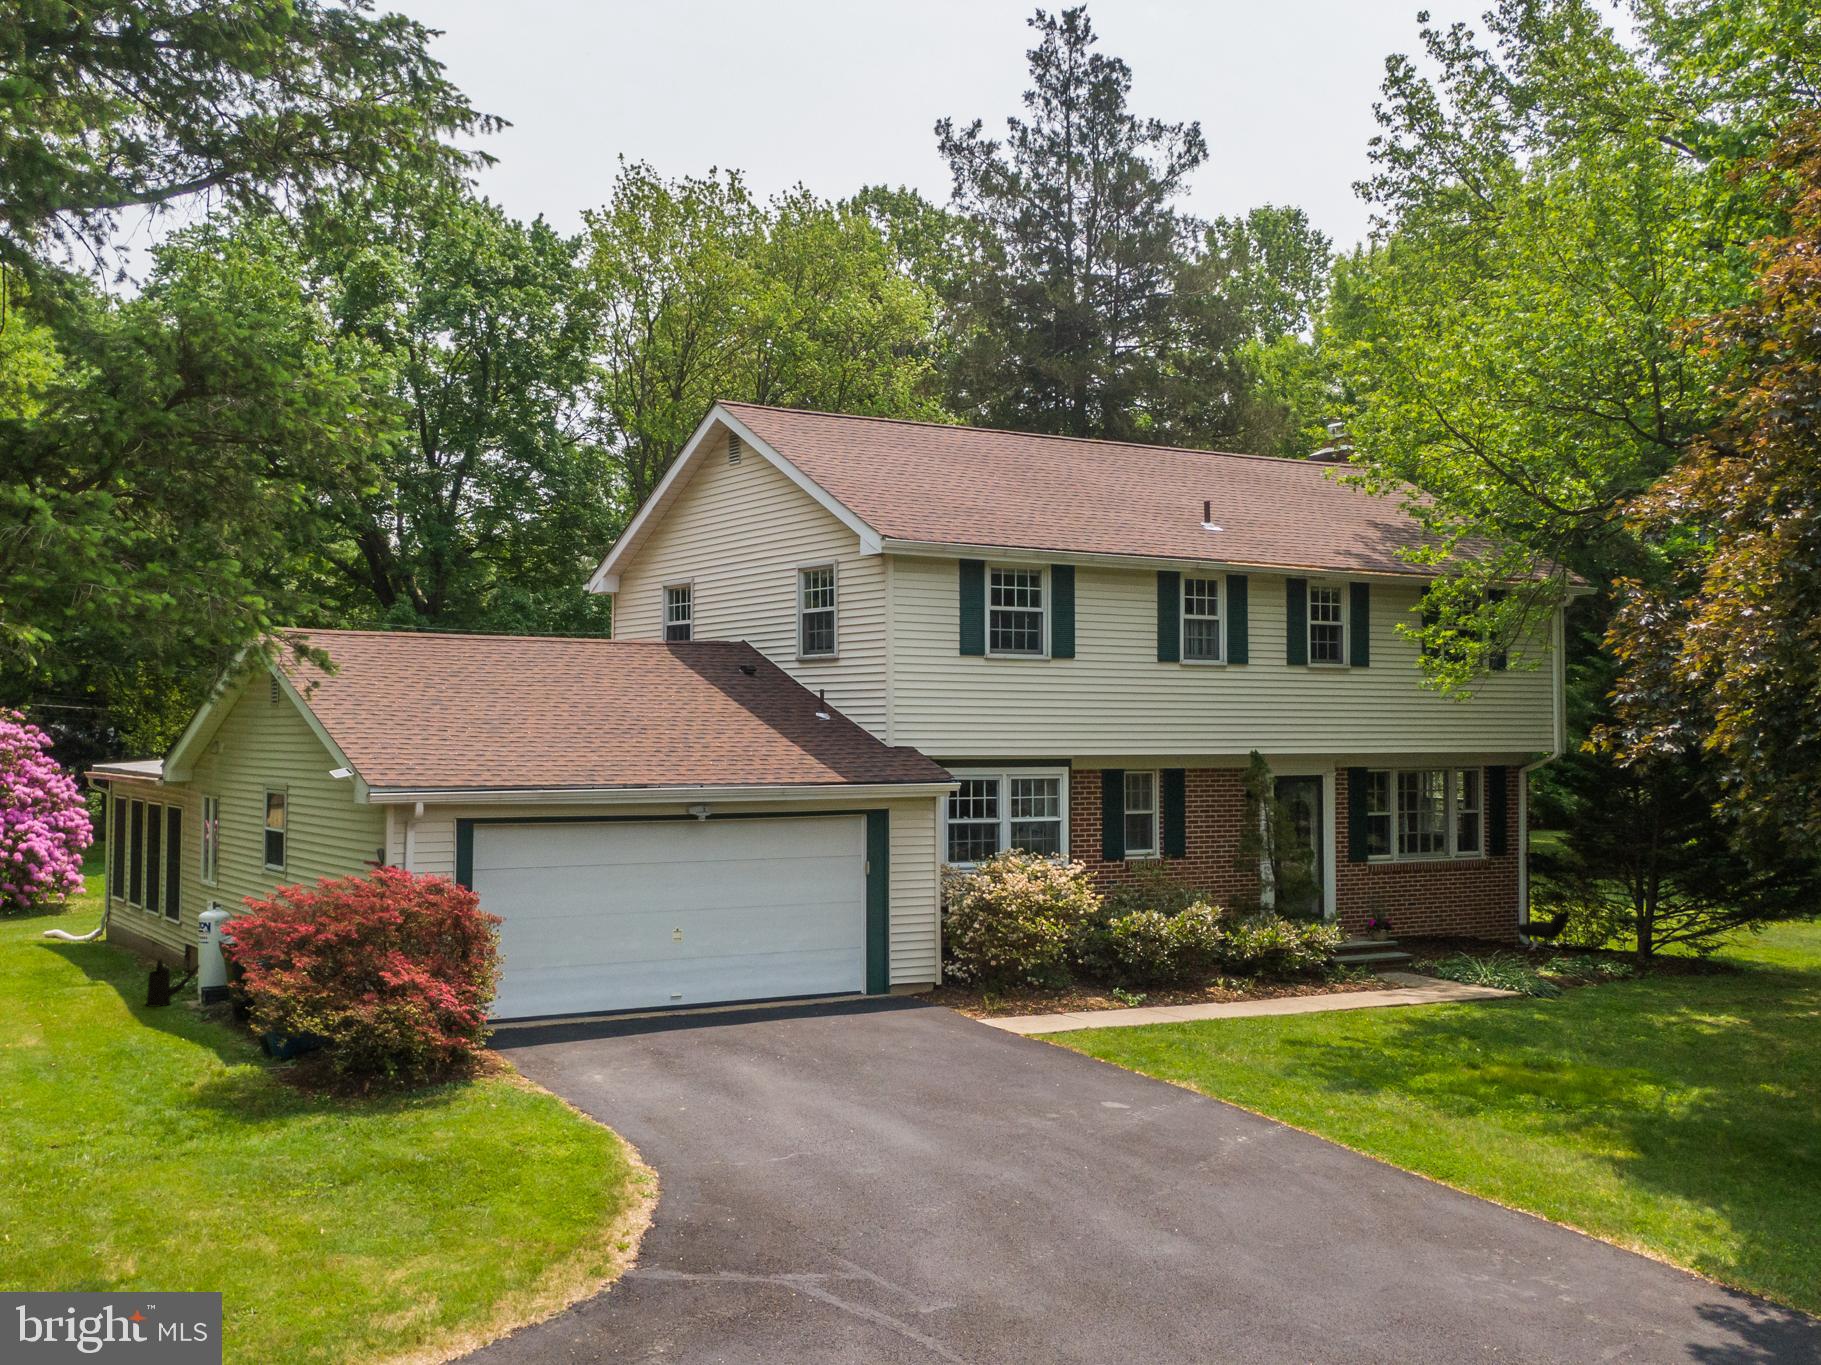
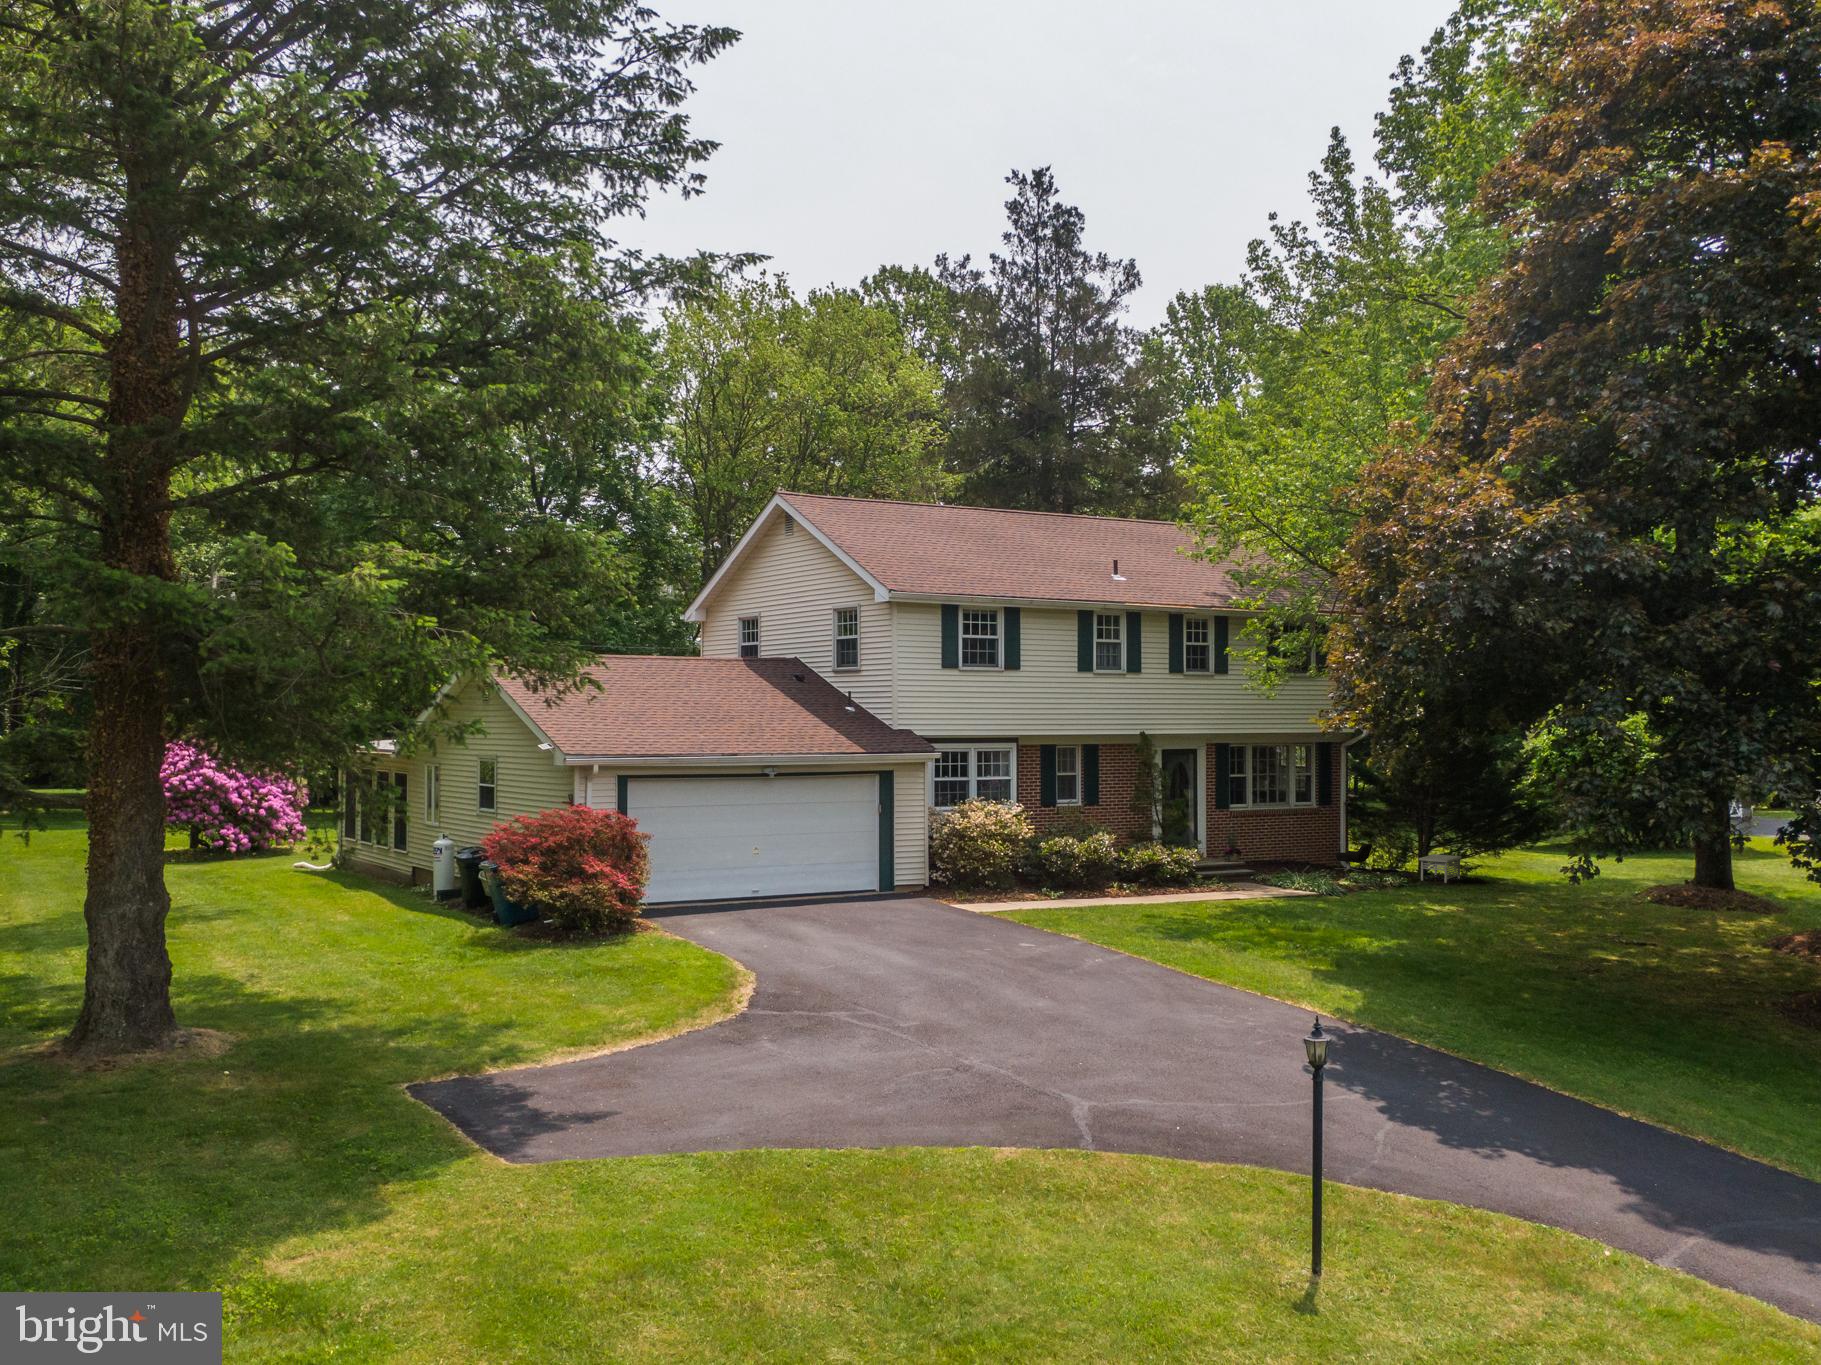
storage bench: none [1647,927,1704,971] -> present [1419,854,1462,883]
watering can: present [139,960,199,1007] -> none [412,866,449,896]

